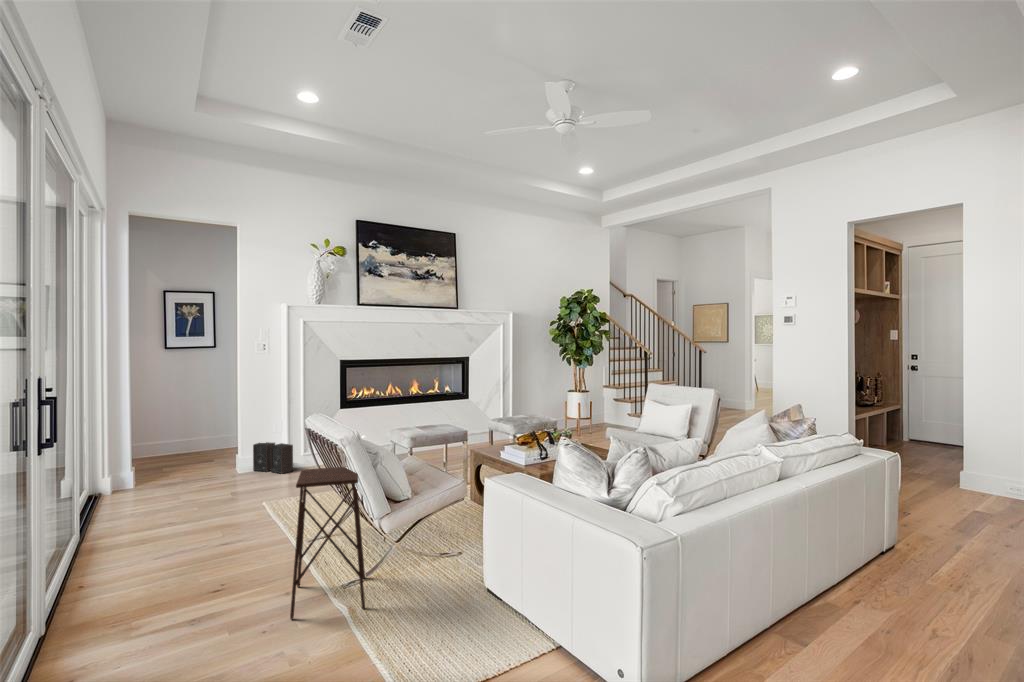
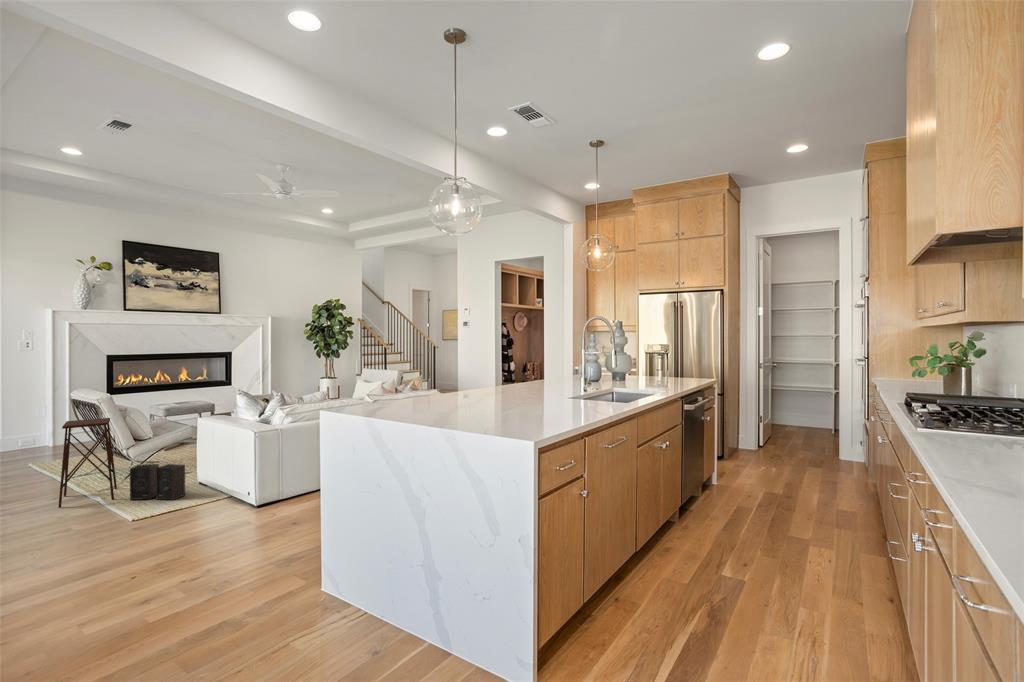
speaker: present [253,442,293,474] -> present [130,464,185,500]

